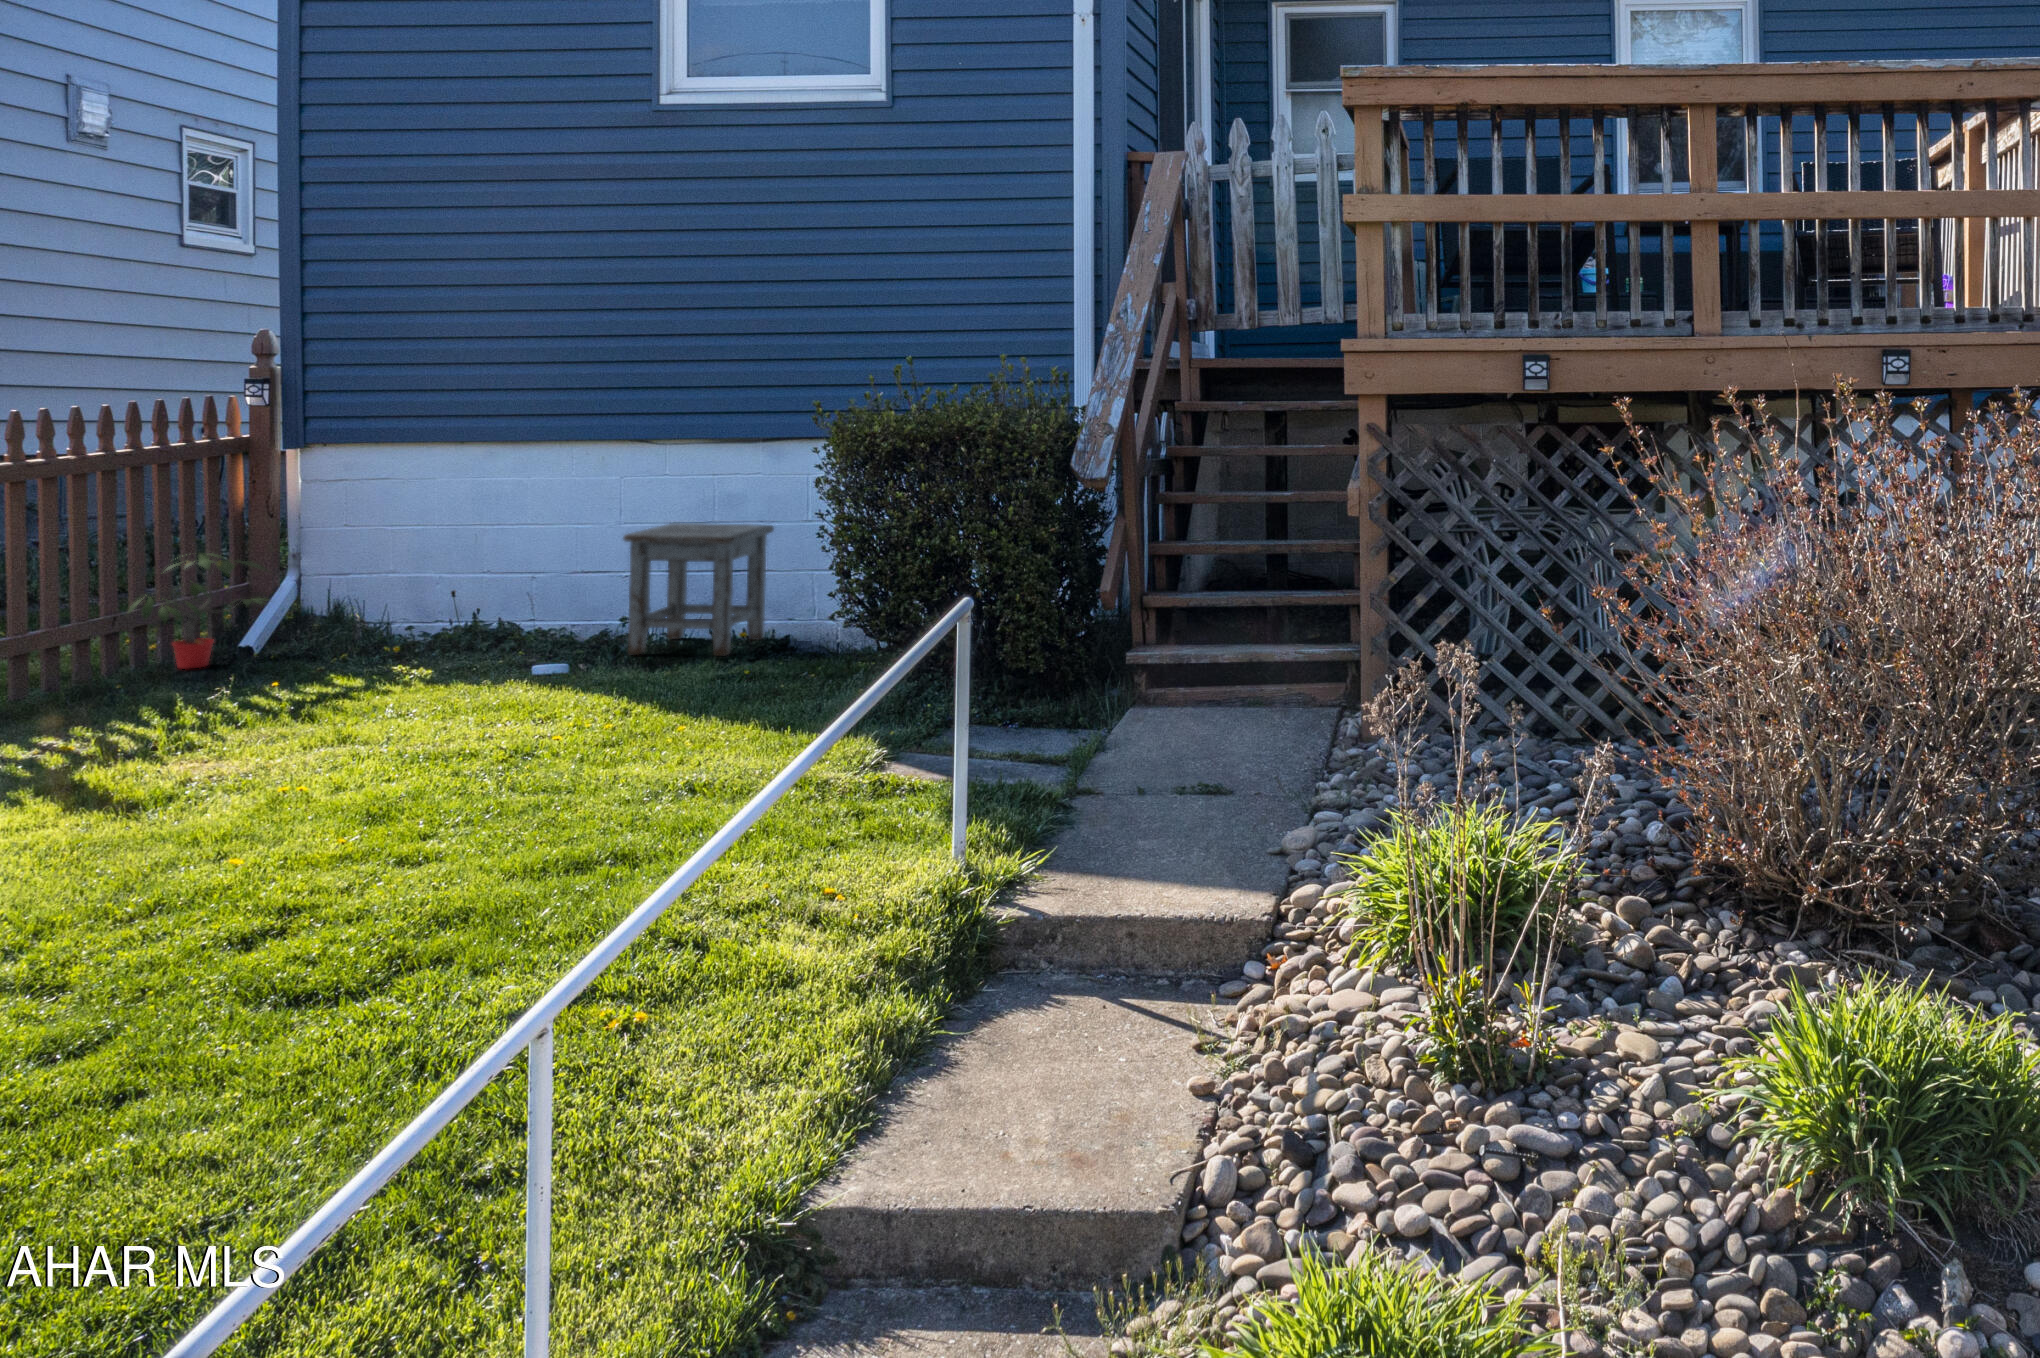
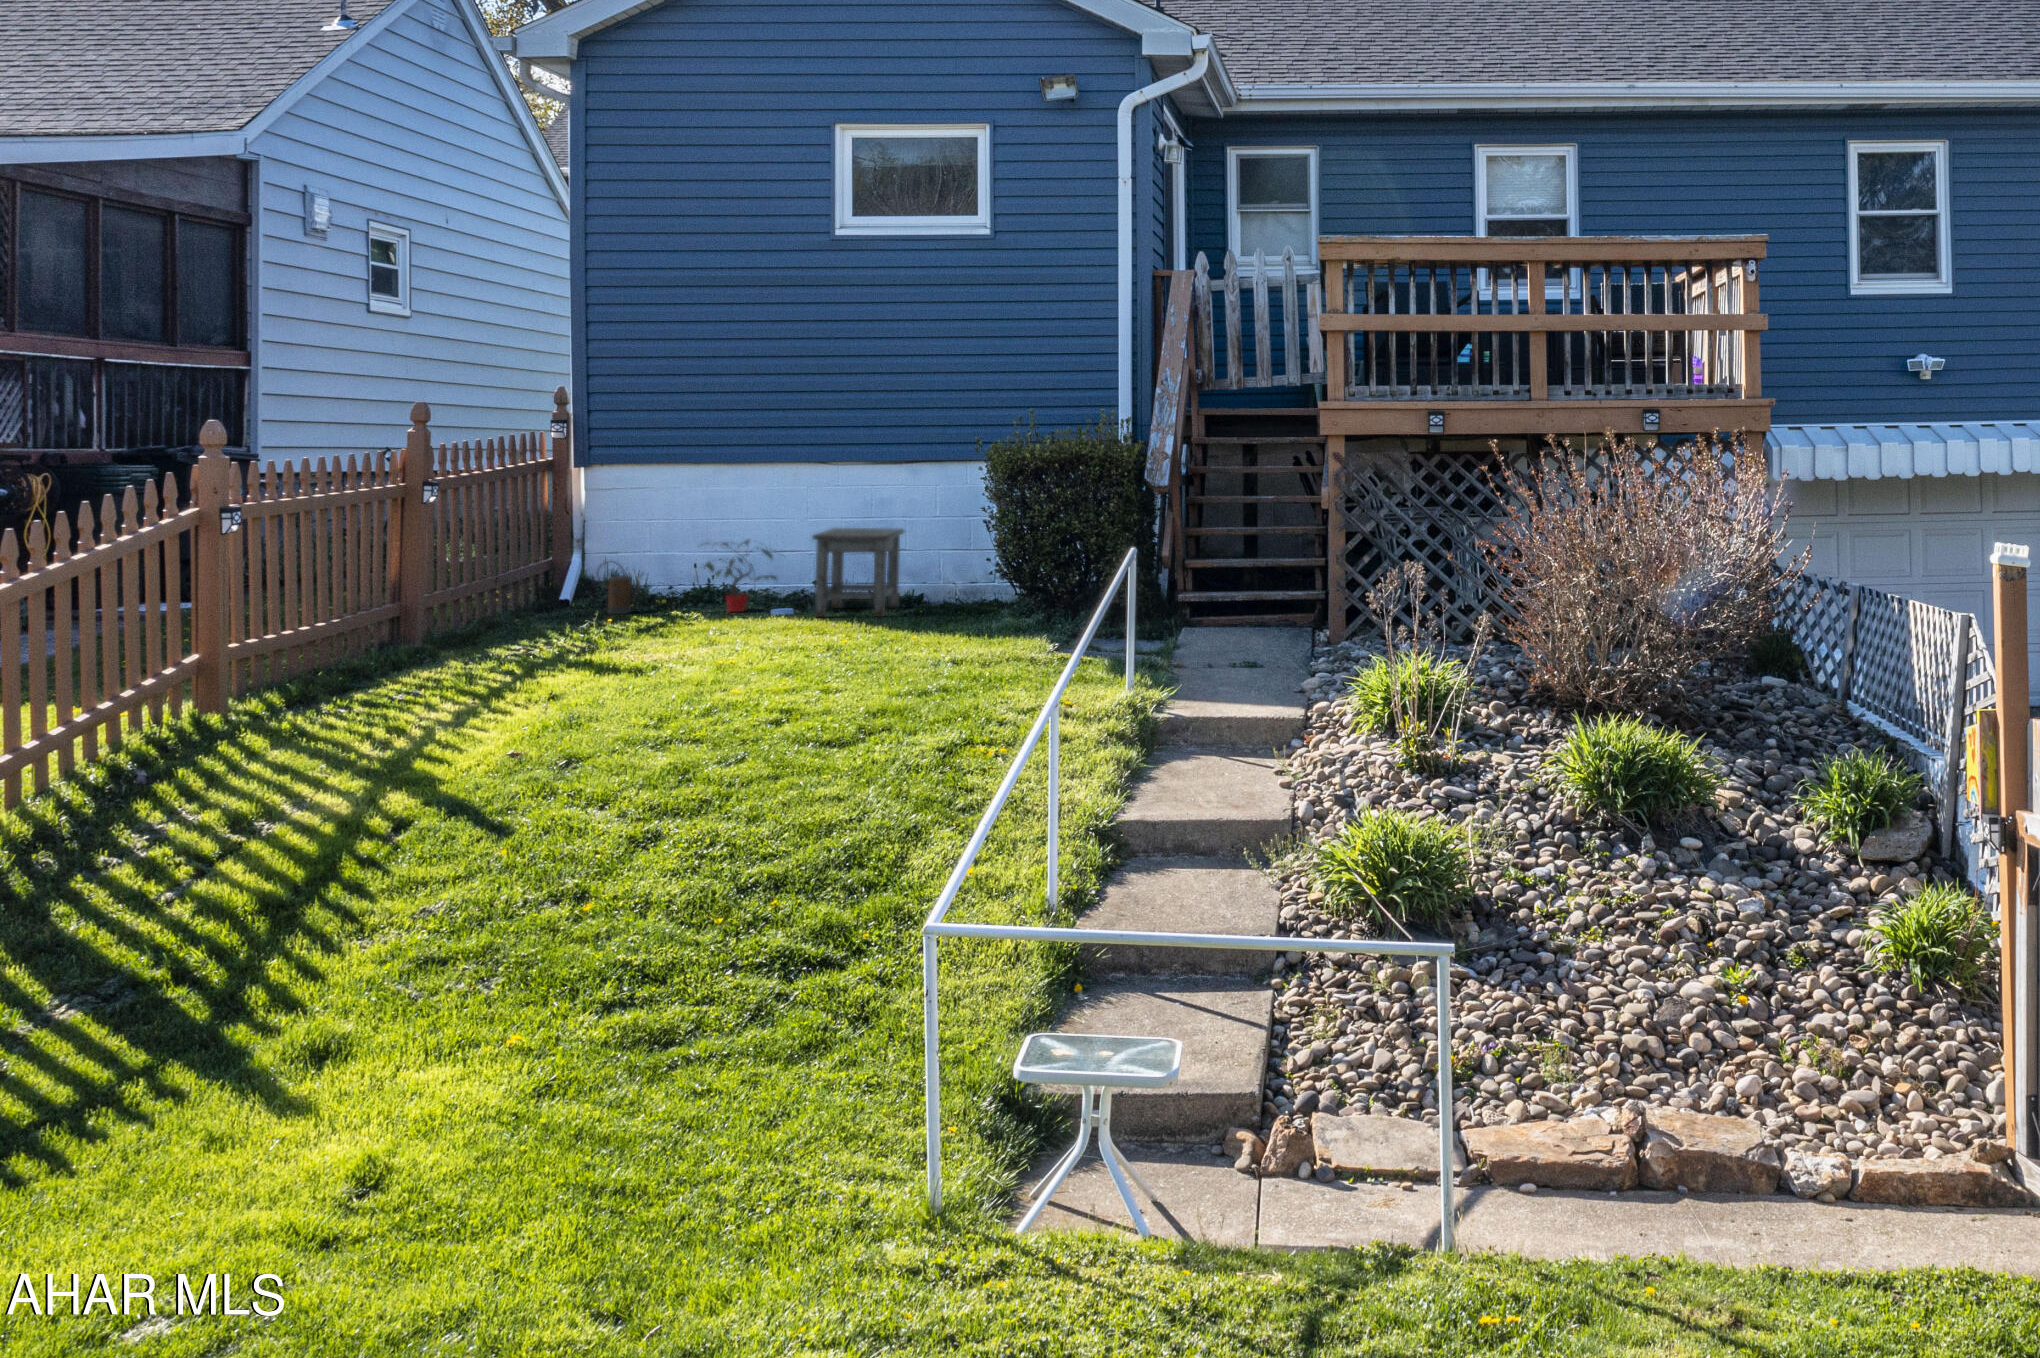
potted plant: present [129,554,265,669] -> present [700,539,777,612]
watering can: none [338,568,405,645] -> present [597,563,640,614]

